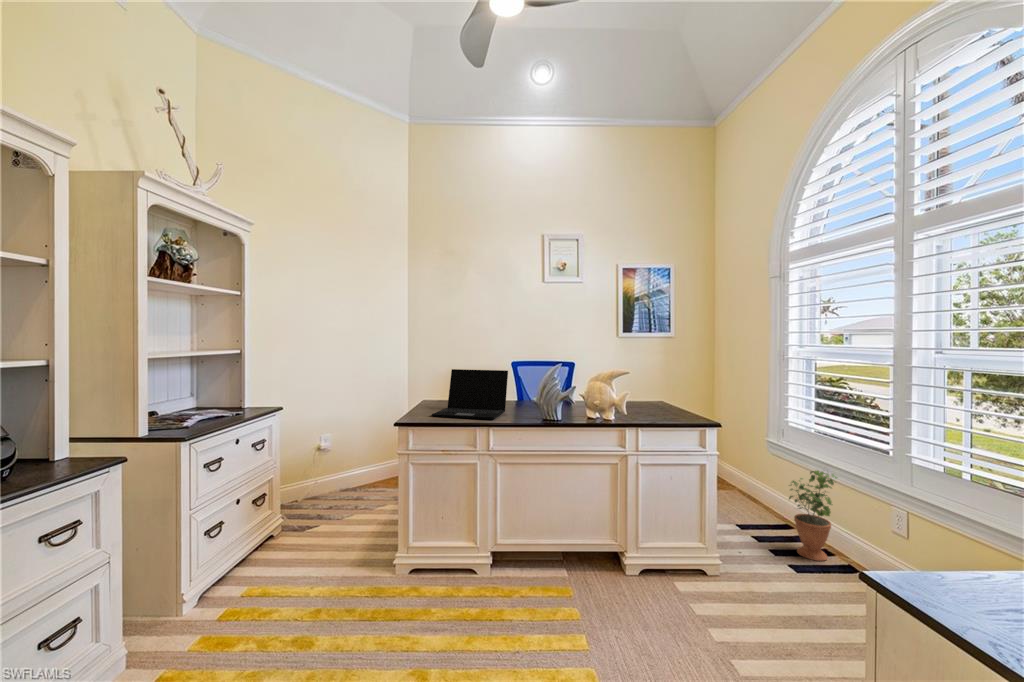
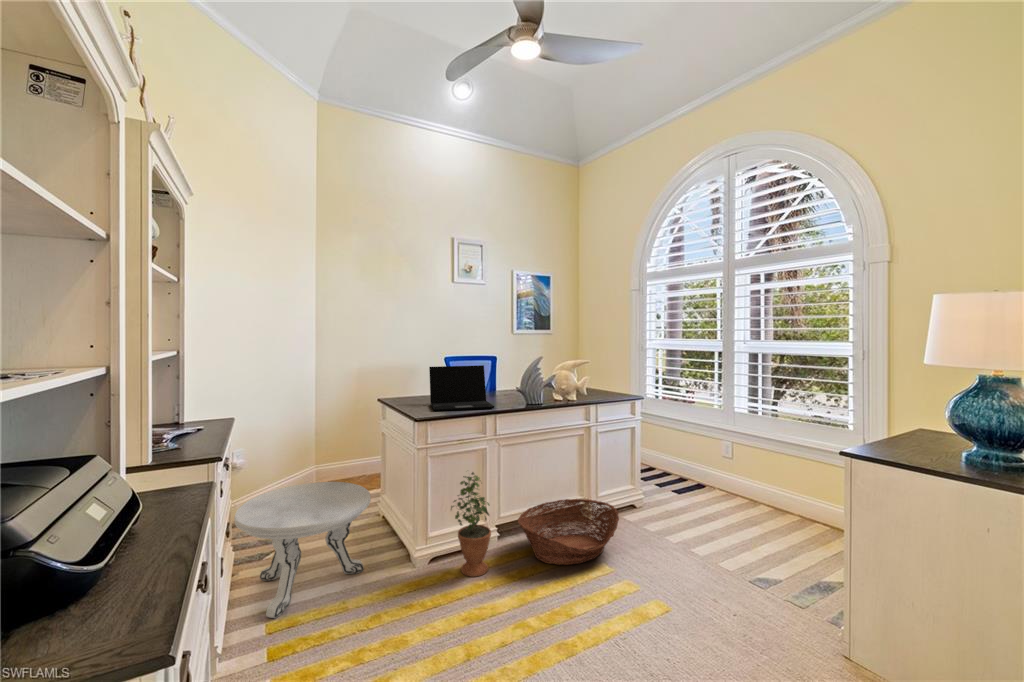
potted plant: present [789,470,837,561] -> present [451,472,491,577]
side table: none [241,471,366,587] -> present [234,482,371,618]
basket: none [495,539,633,628] -> present [518,499,619,565]

